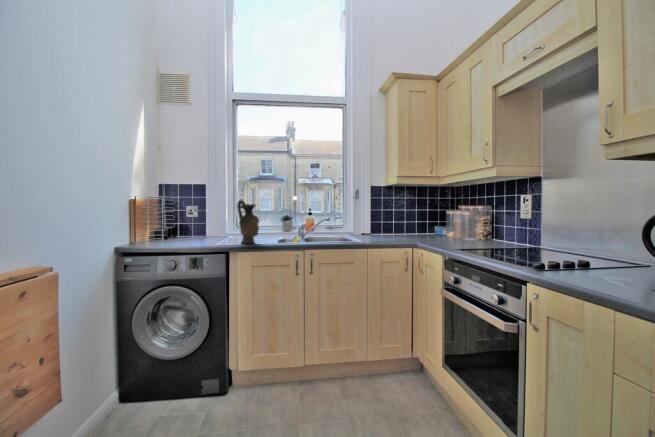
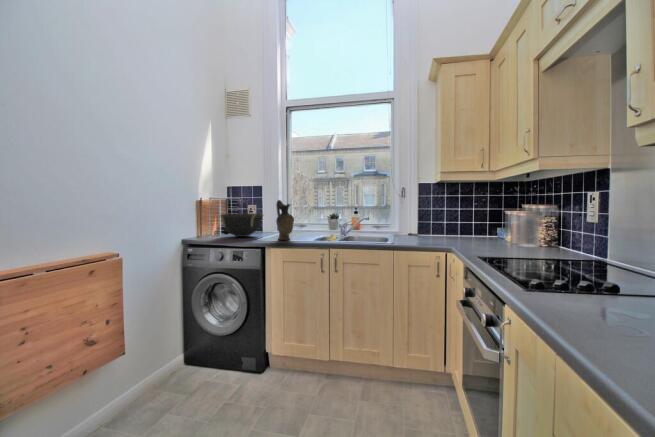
bowl: none [165,215,217,242] -> present [219,213,263,237]

